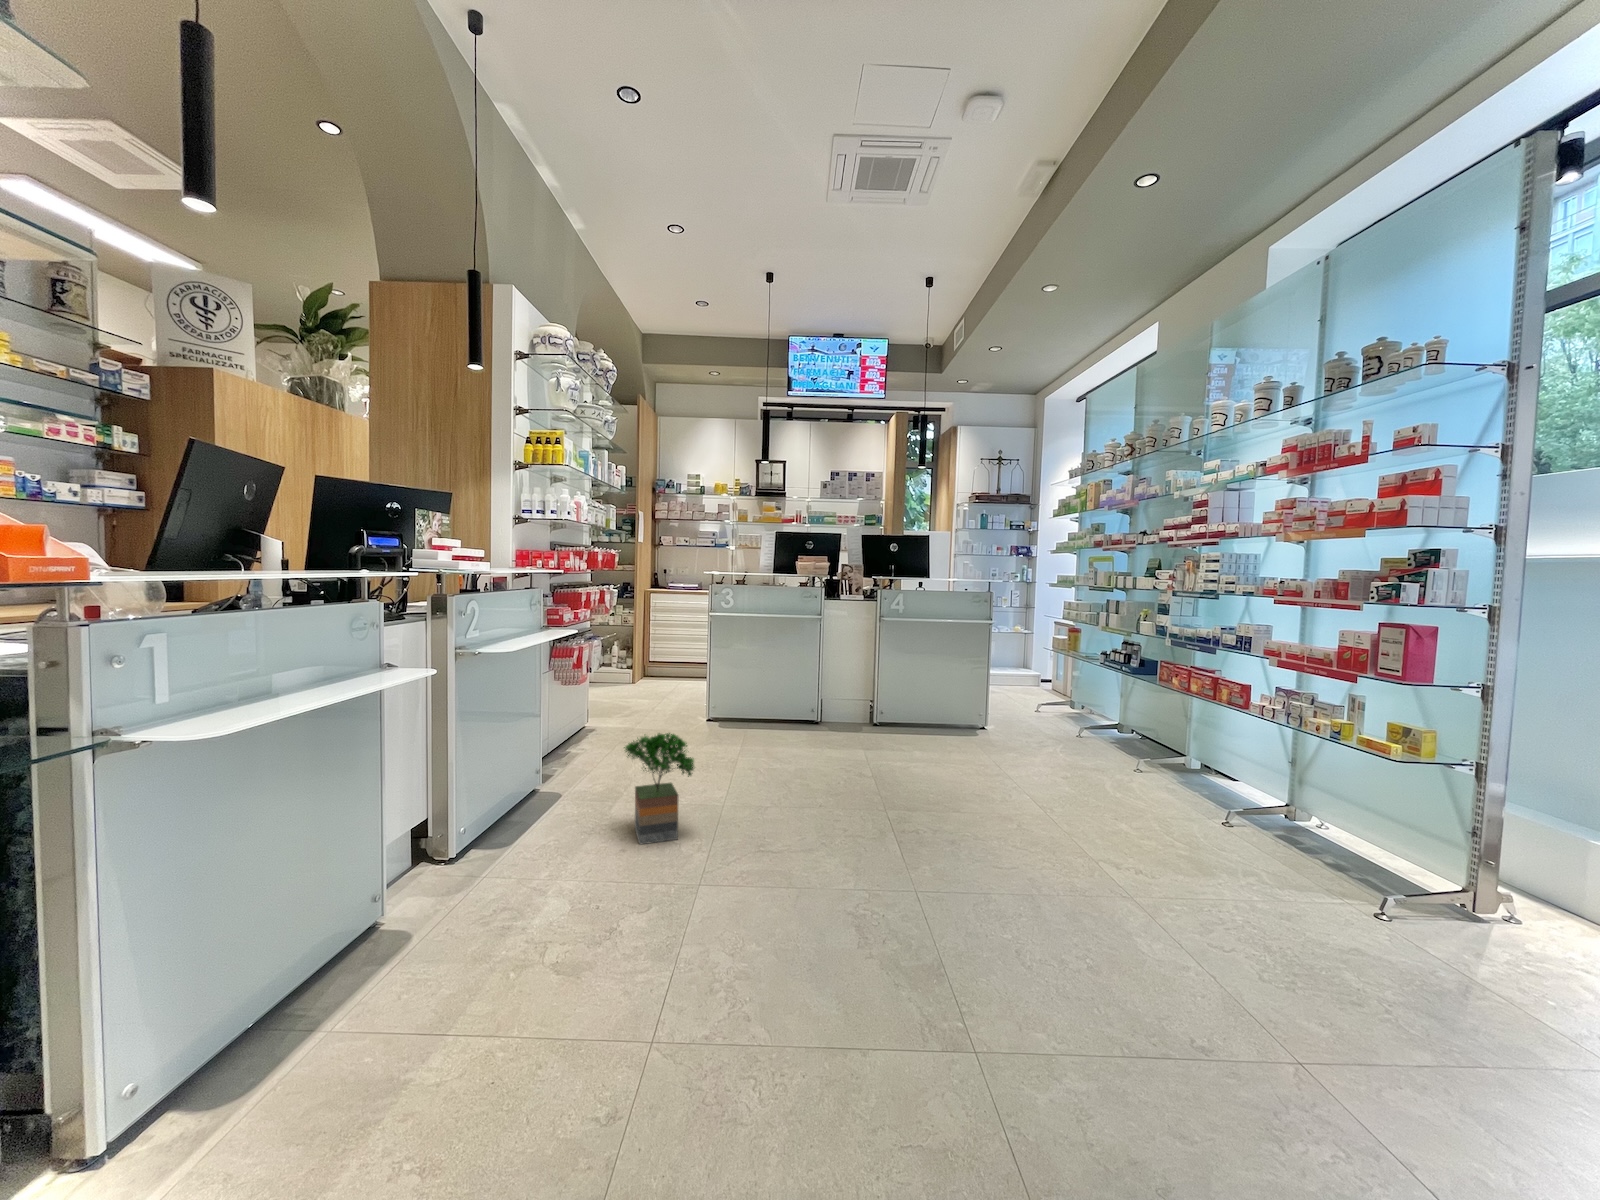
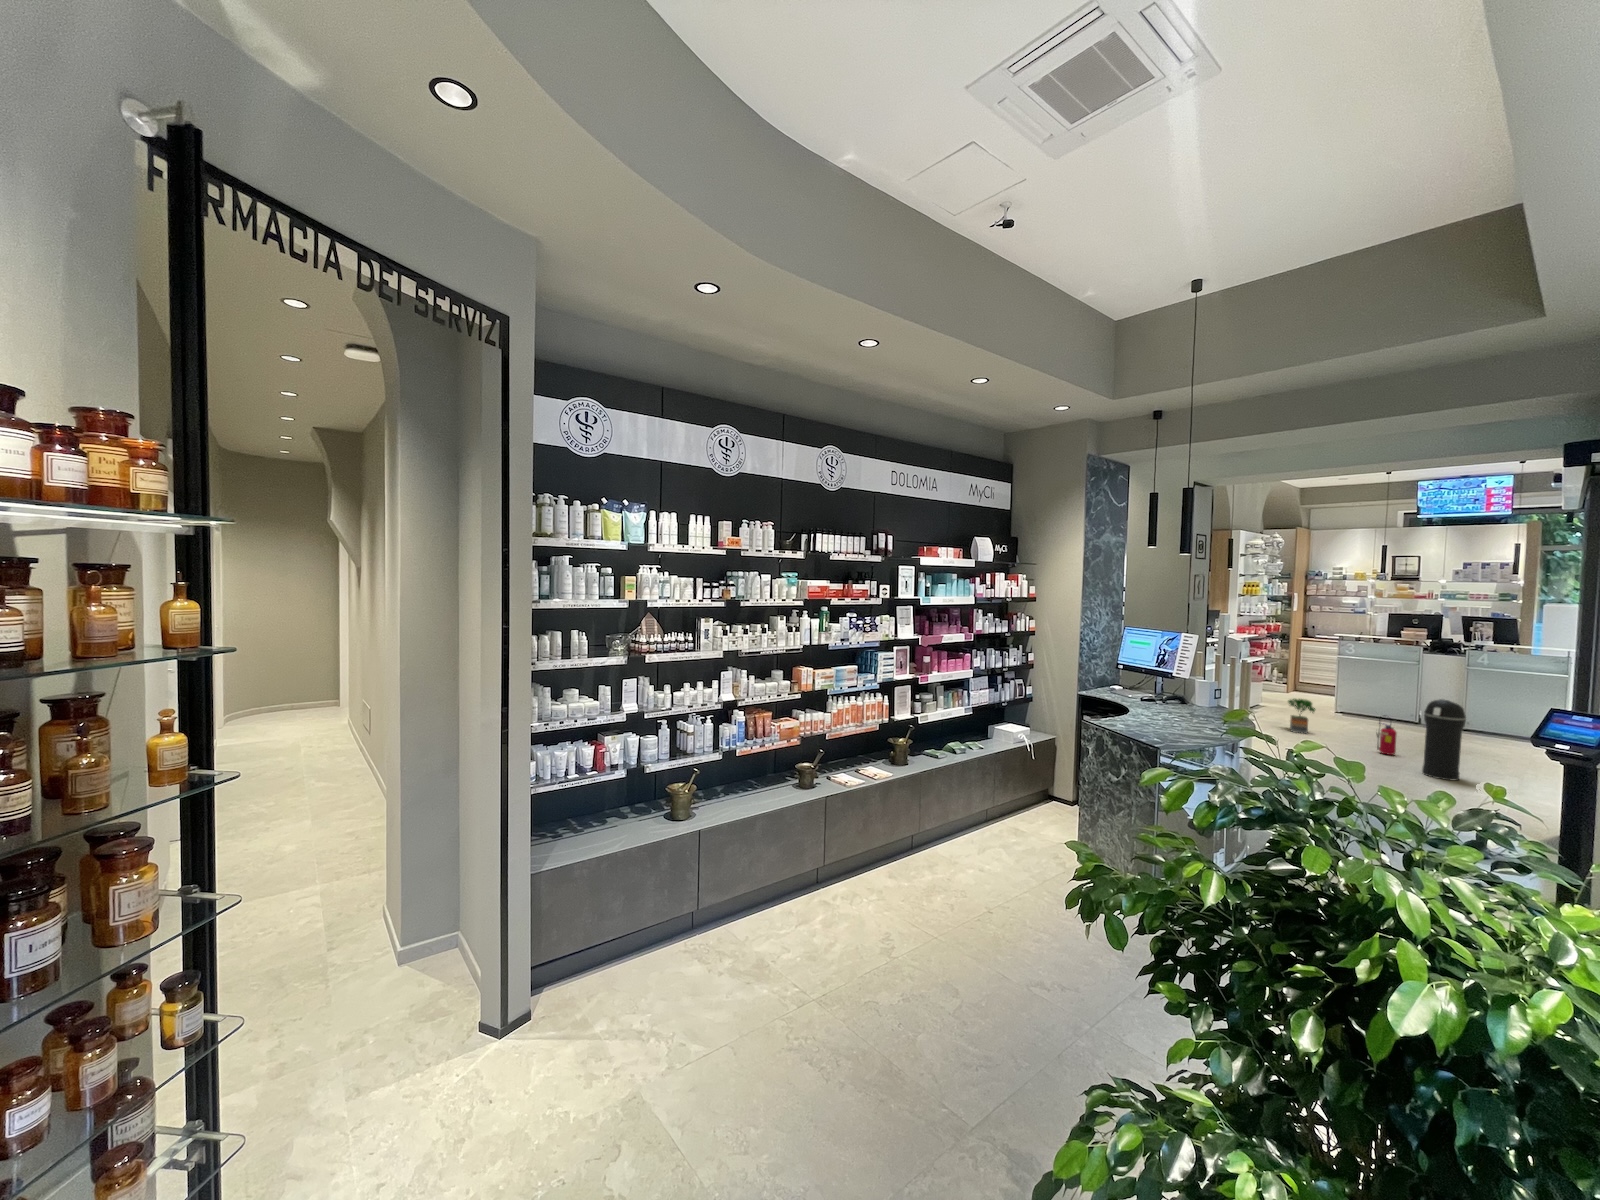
trash can: none [1047,719,1179,1049] -> present [1422,699,1466,780]
fire extinguisher: none [852,769,901,891] -> present [1377,720,1397,755]

